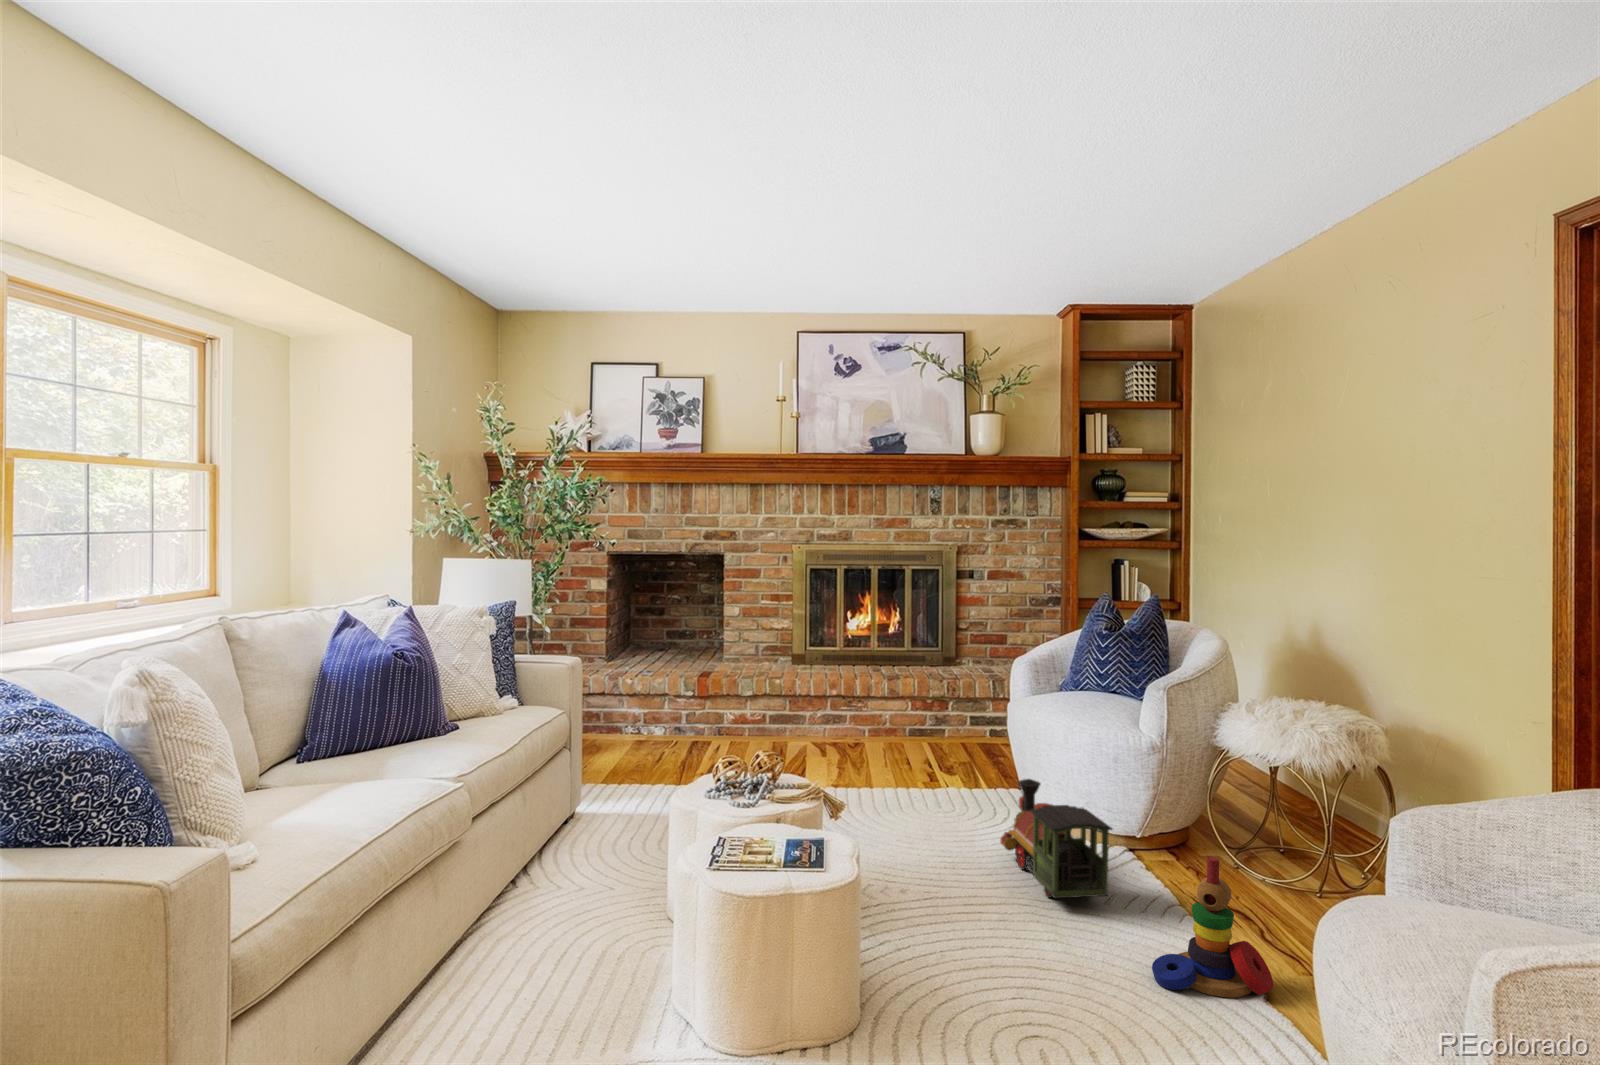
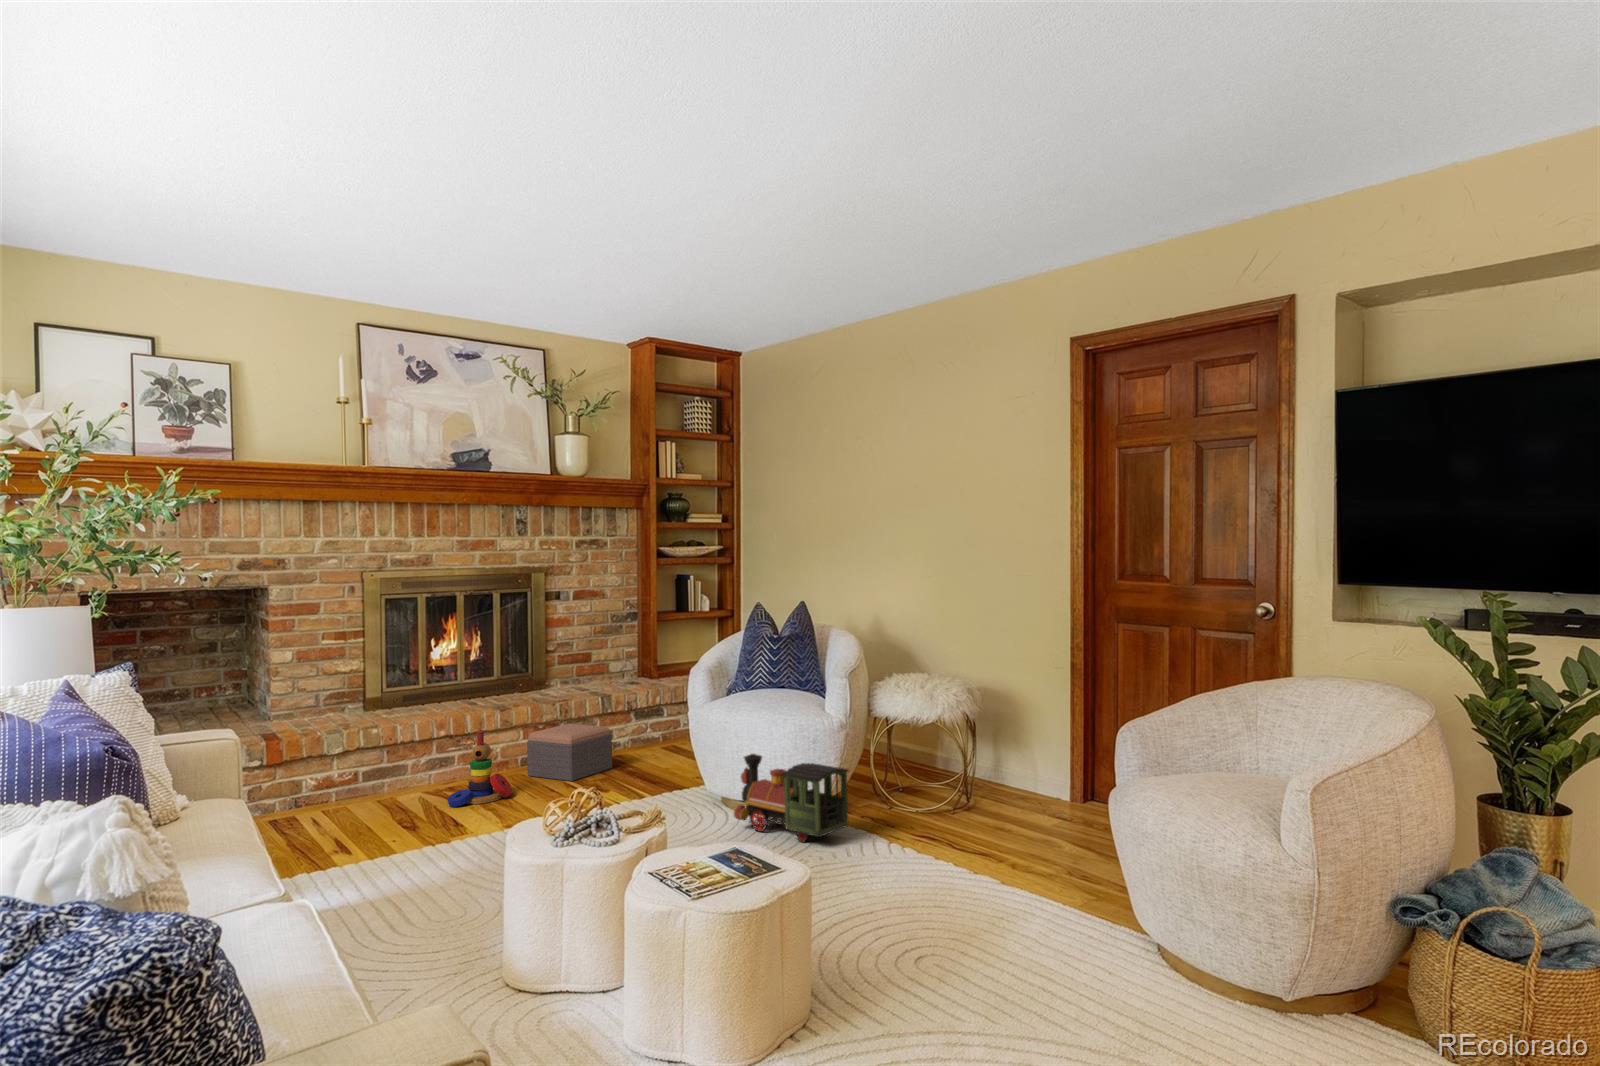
footstool: none [904,703,984,760] -> present [527,724,612,781]
stacking toy: present [1152,857,1273,998] -> present [447,731,512,807]

